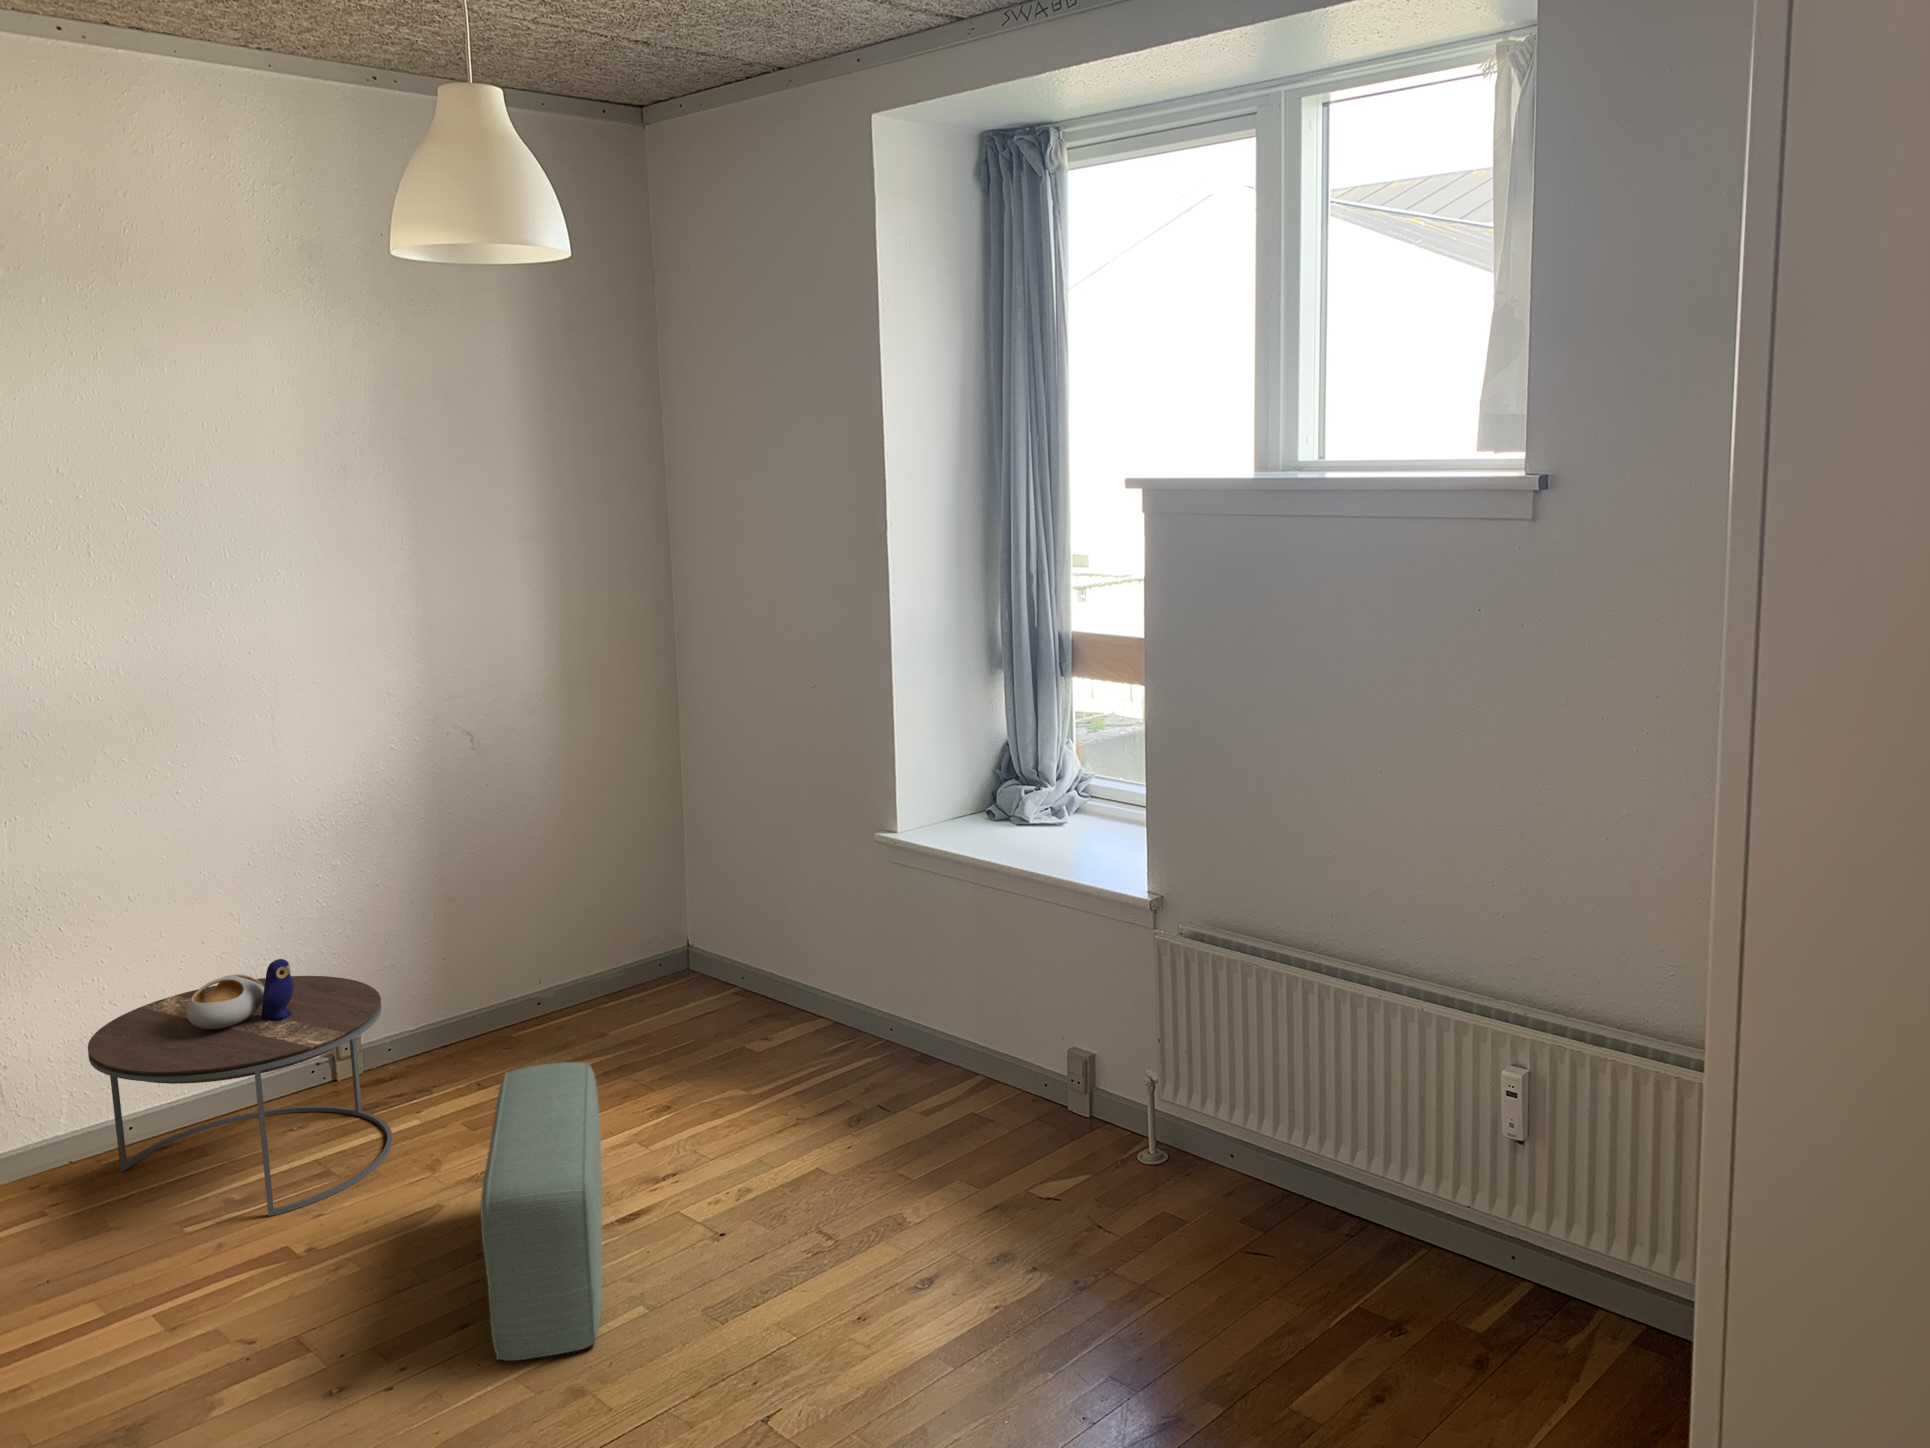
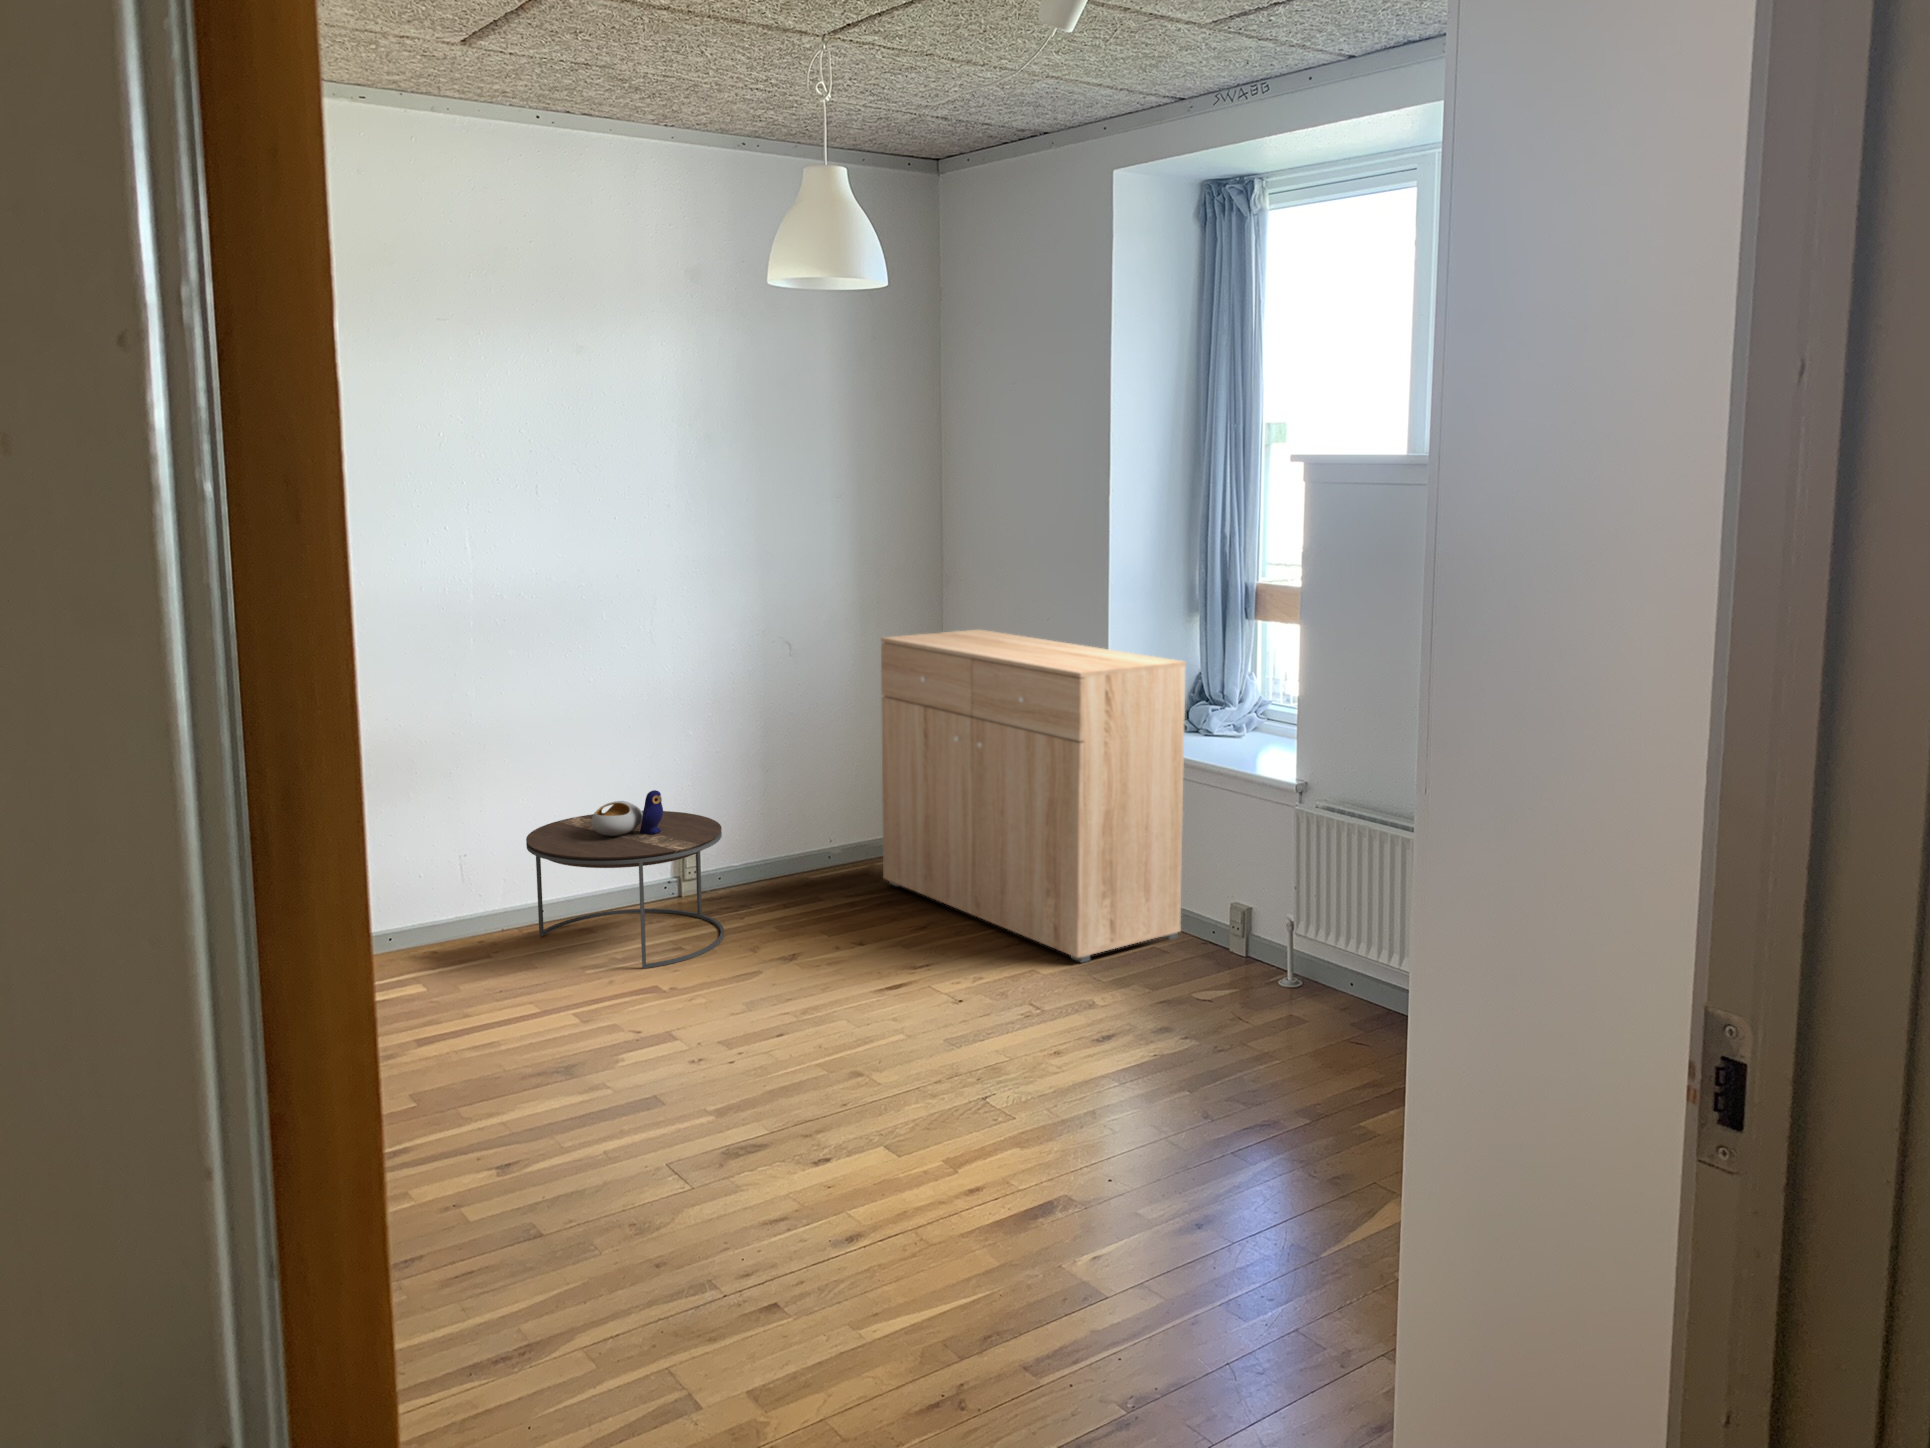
dresser: none [594,701,1003,1146] -> present [881,630,1186,963]
pouf: present [481,1062,602,1361] -> none [797,873,876,1056]

